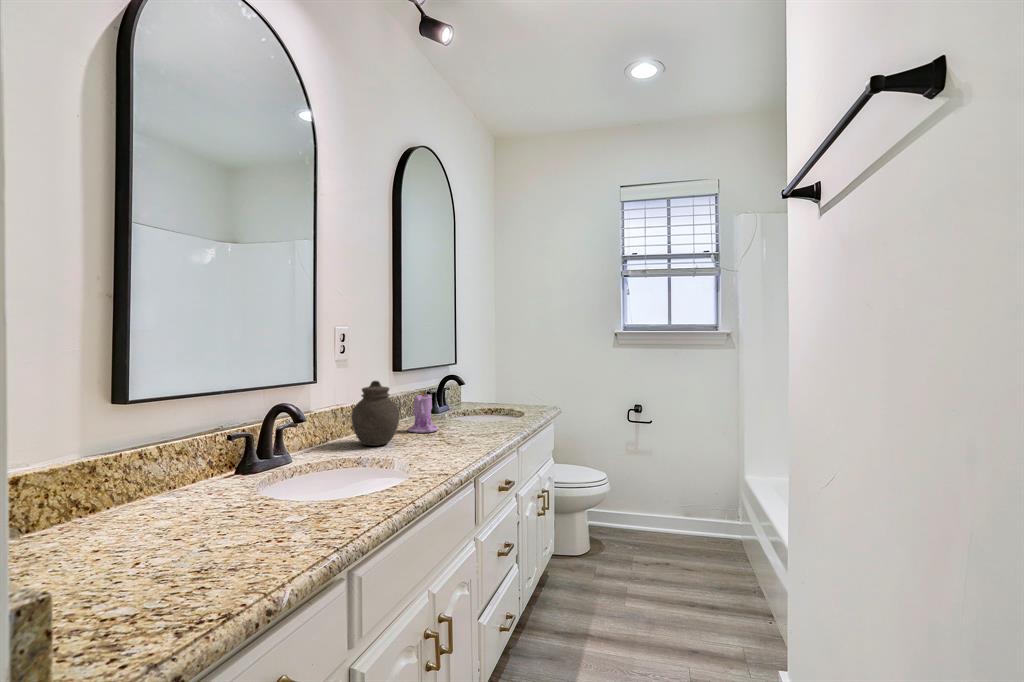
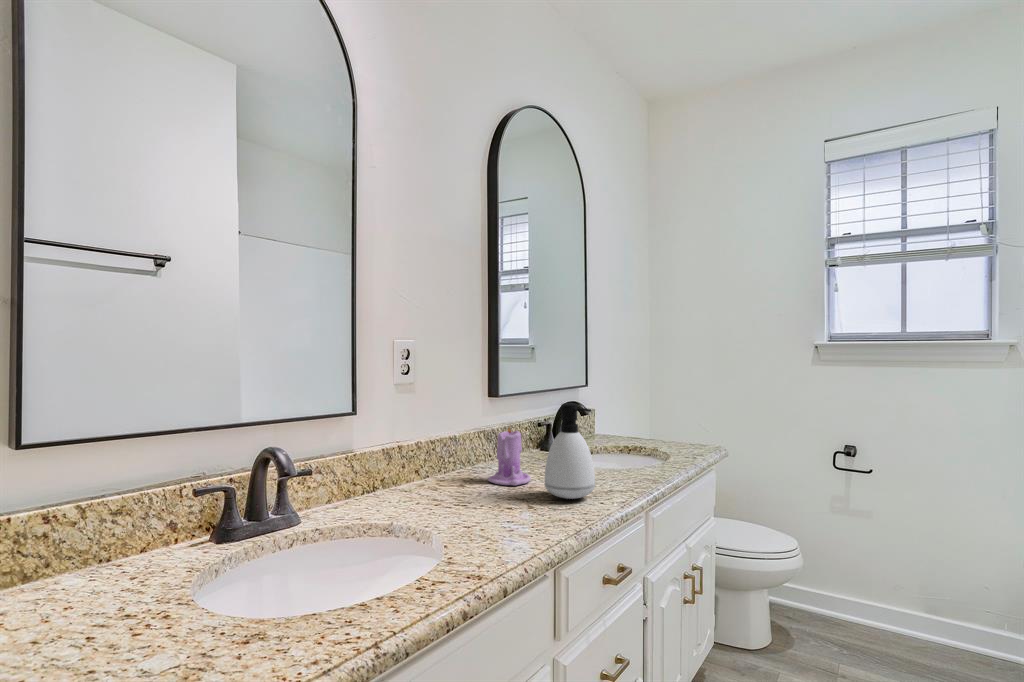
soap dispenser: none [454,372,489,437] -> present [545,403,595,499]
jar: present [351,381,400,446] -> none [396,412,462,504]

